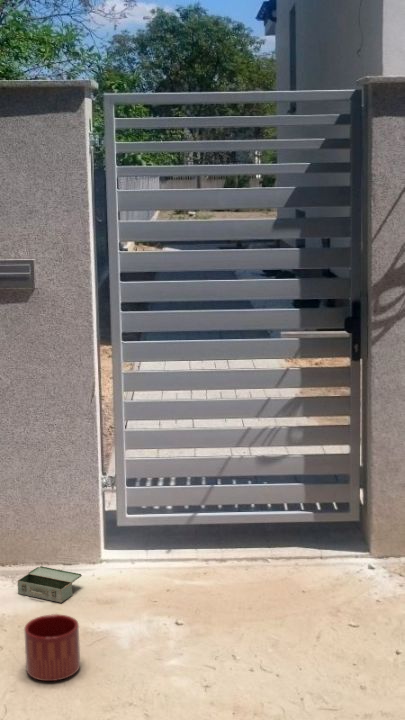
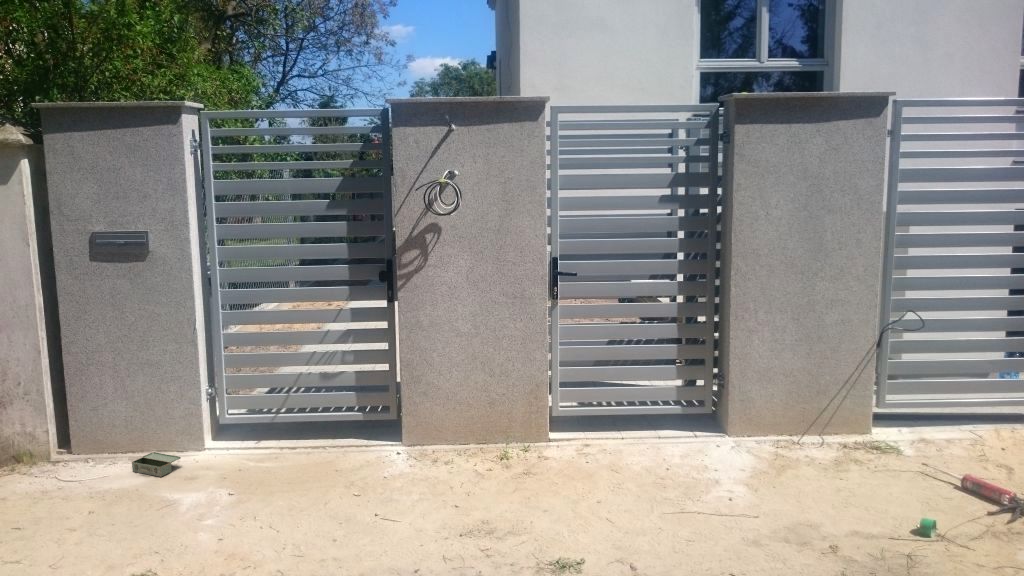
planter: present [25,614,80,681] -> none [109,481,153,526]

